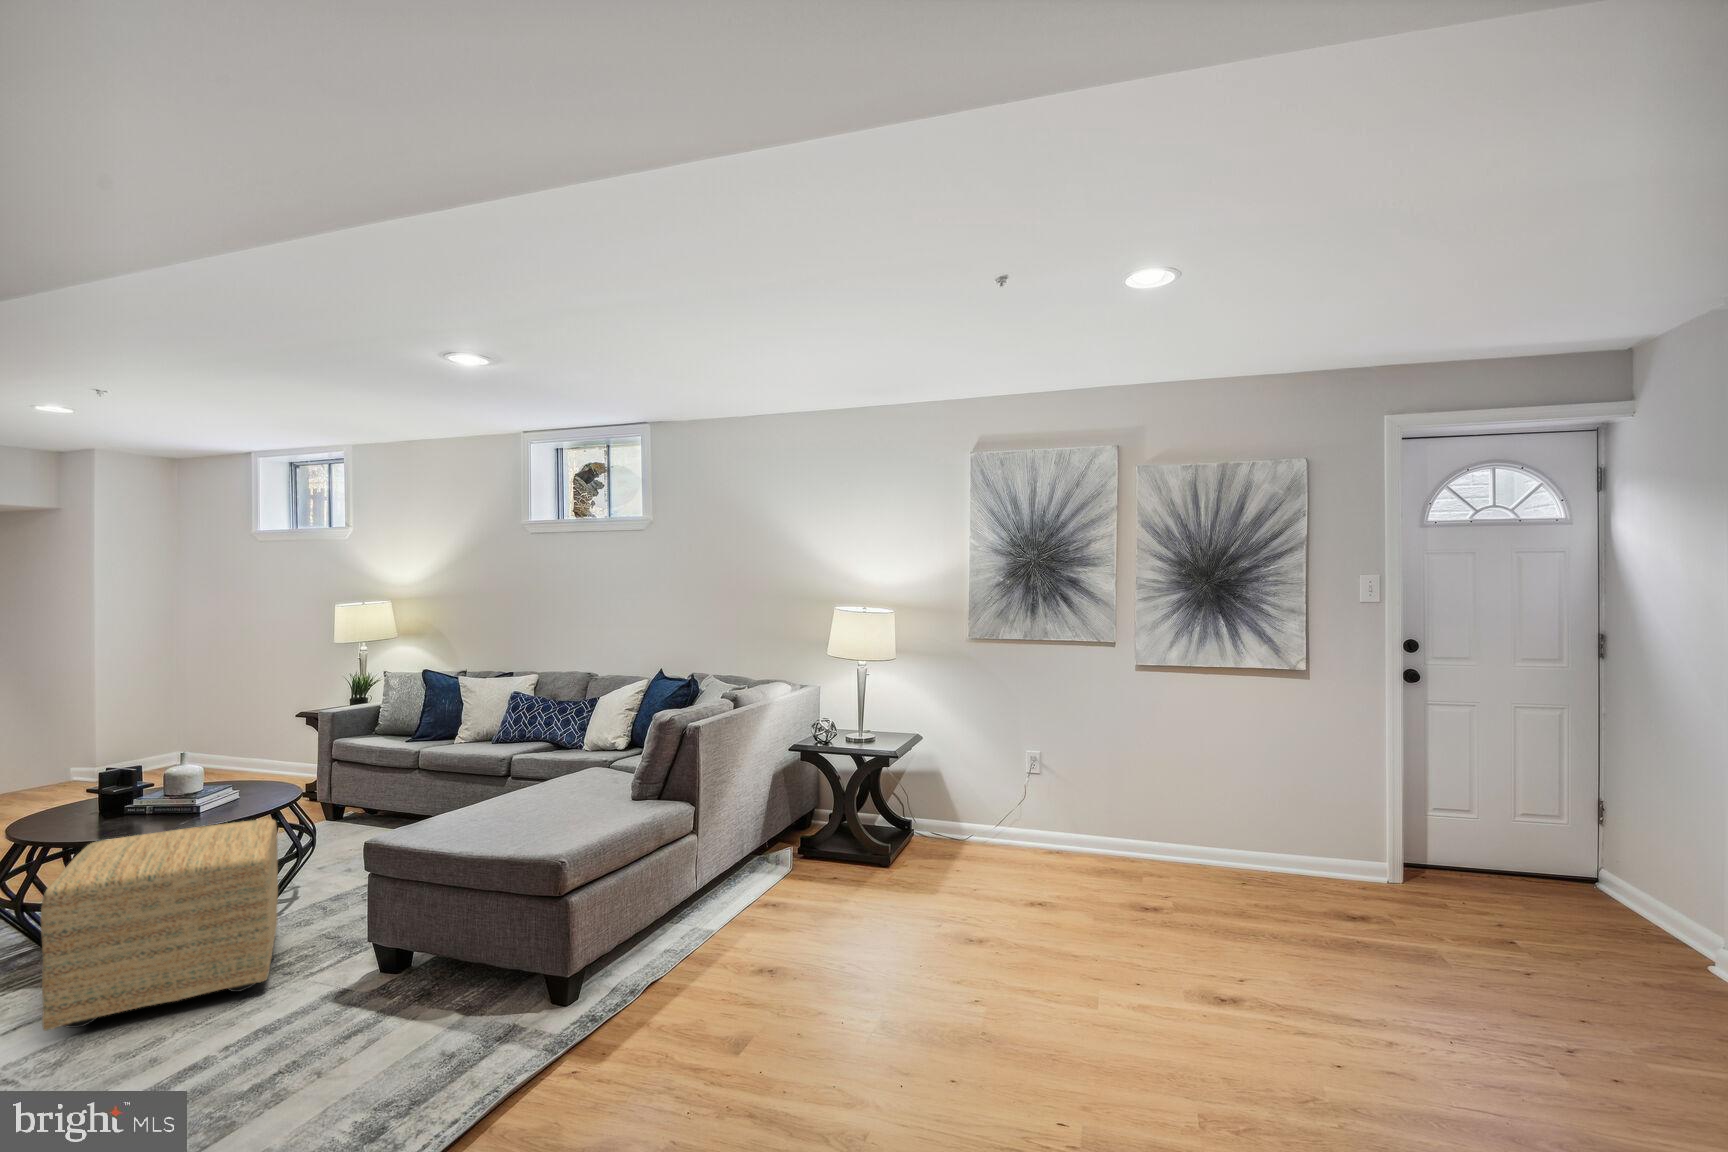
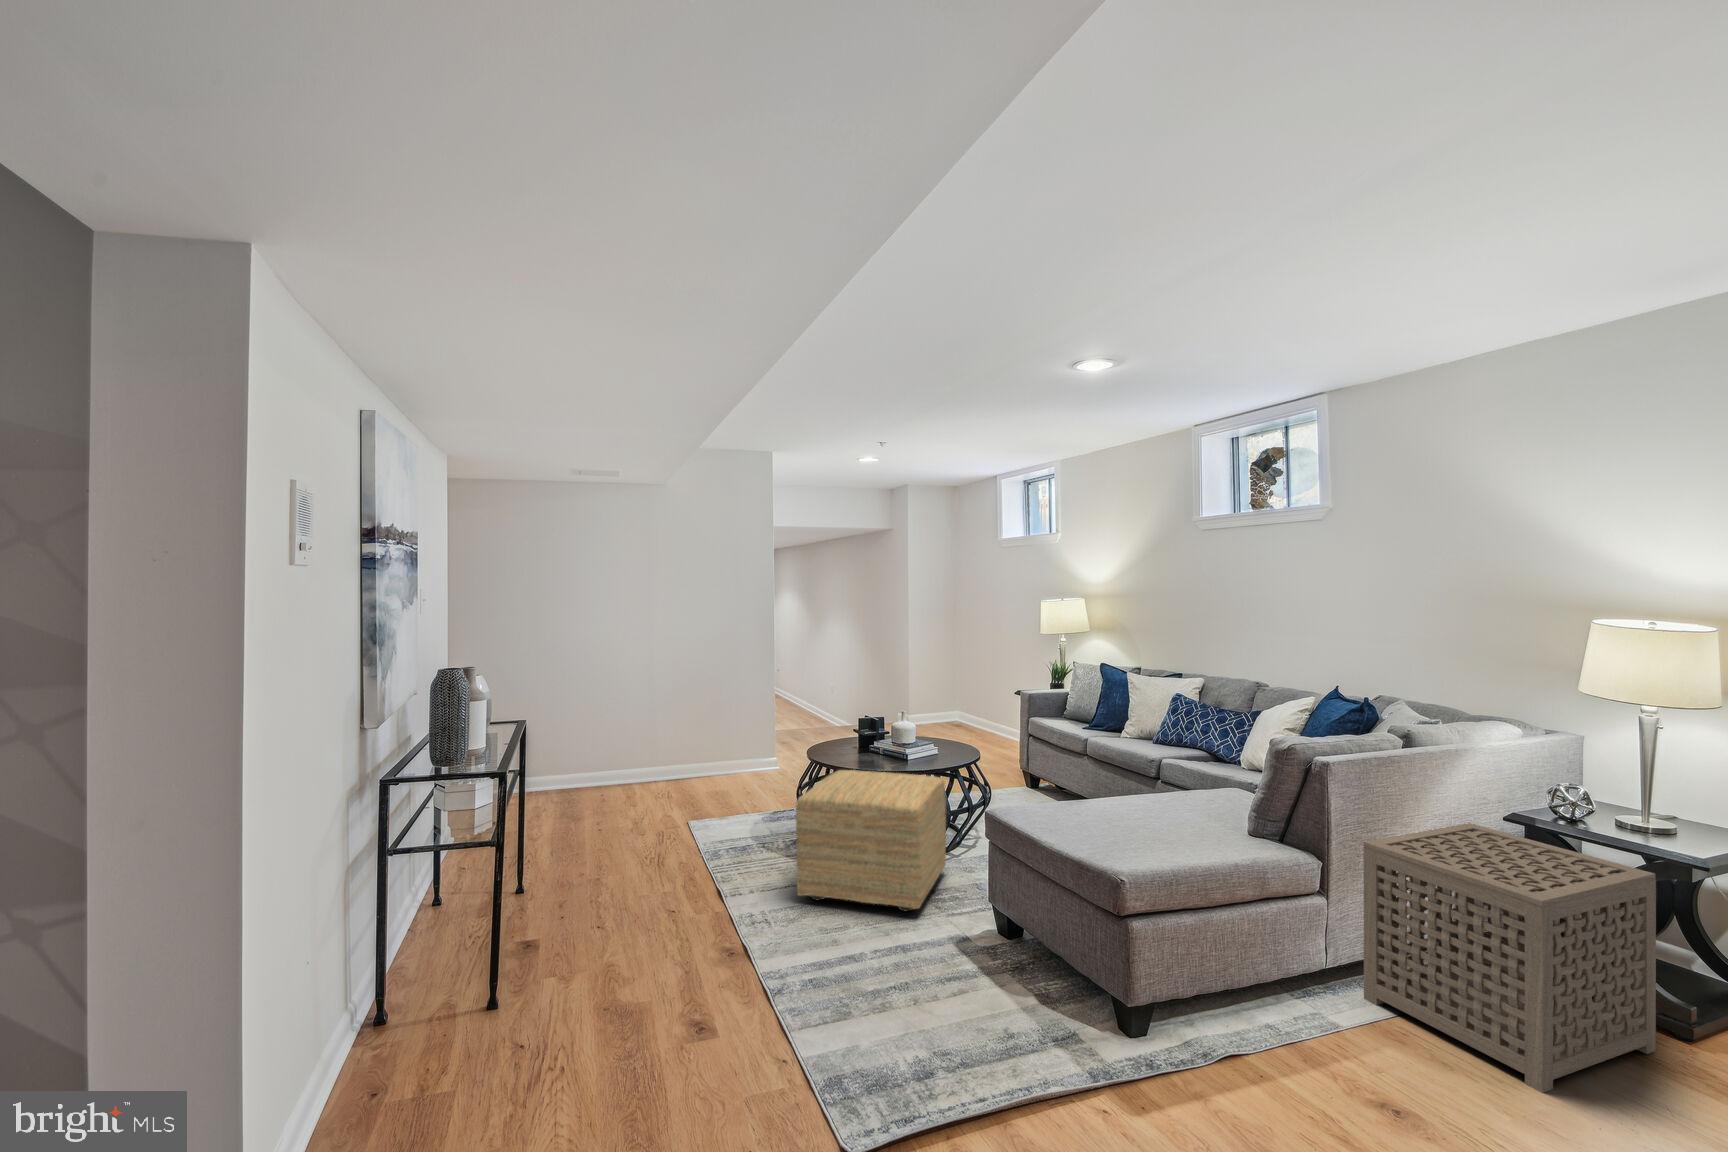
side table: none [721,757,876,925] -> present [1363,823,1656,1093]

